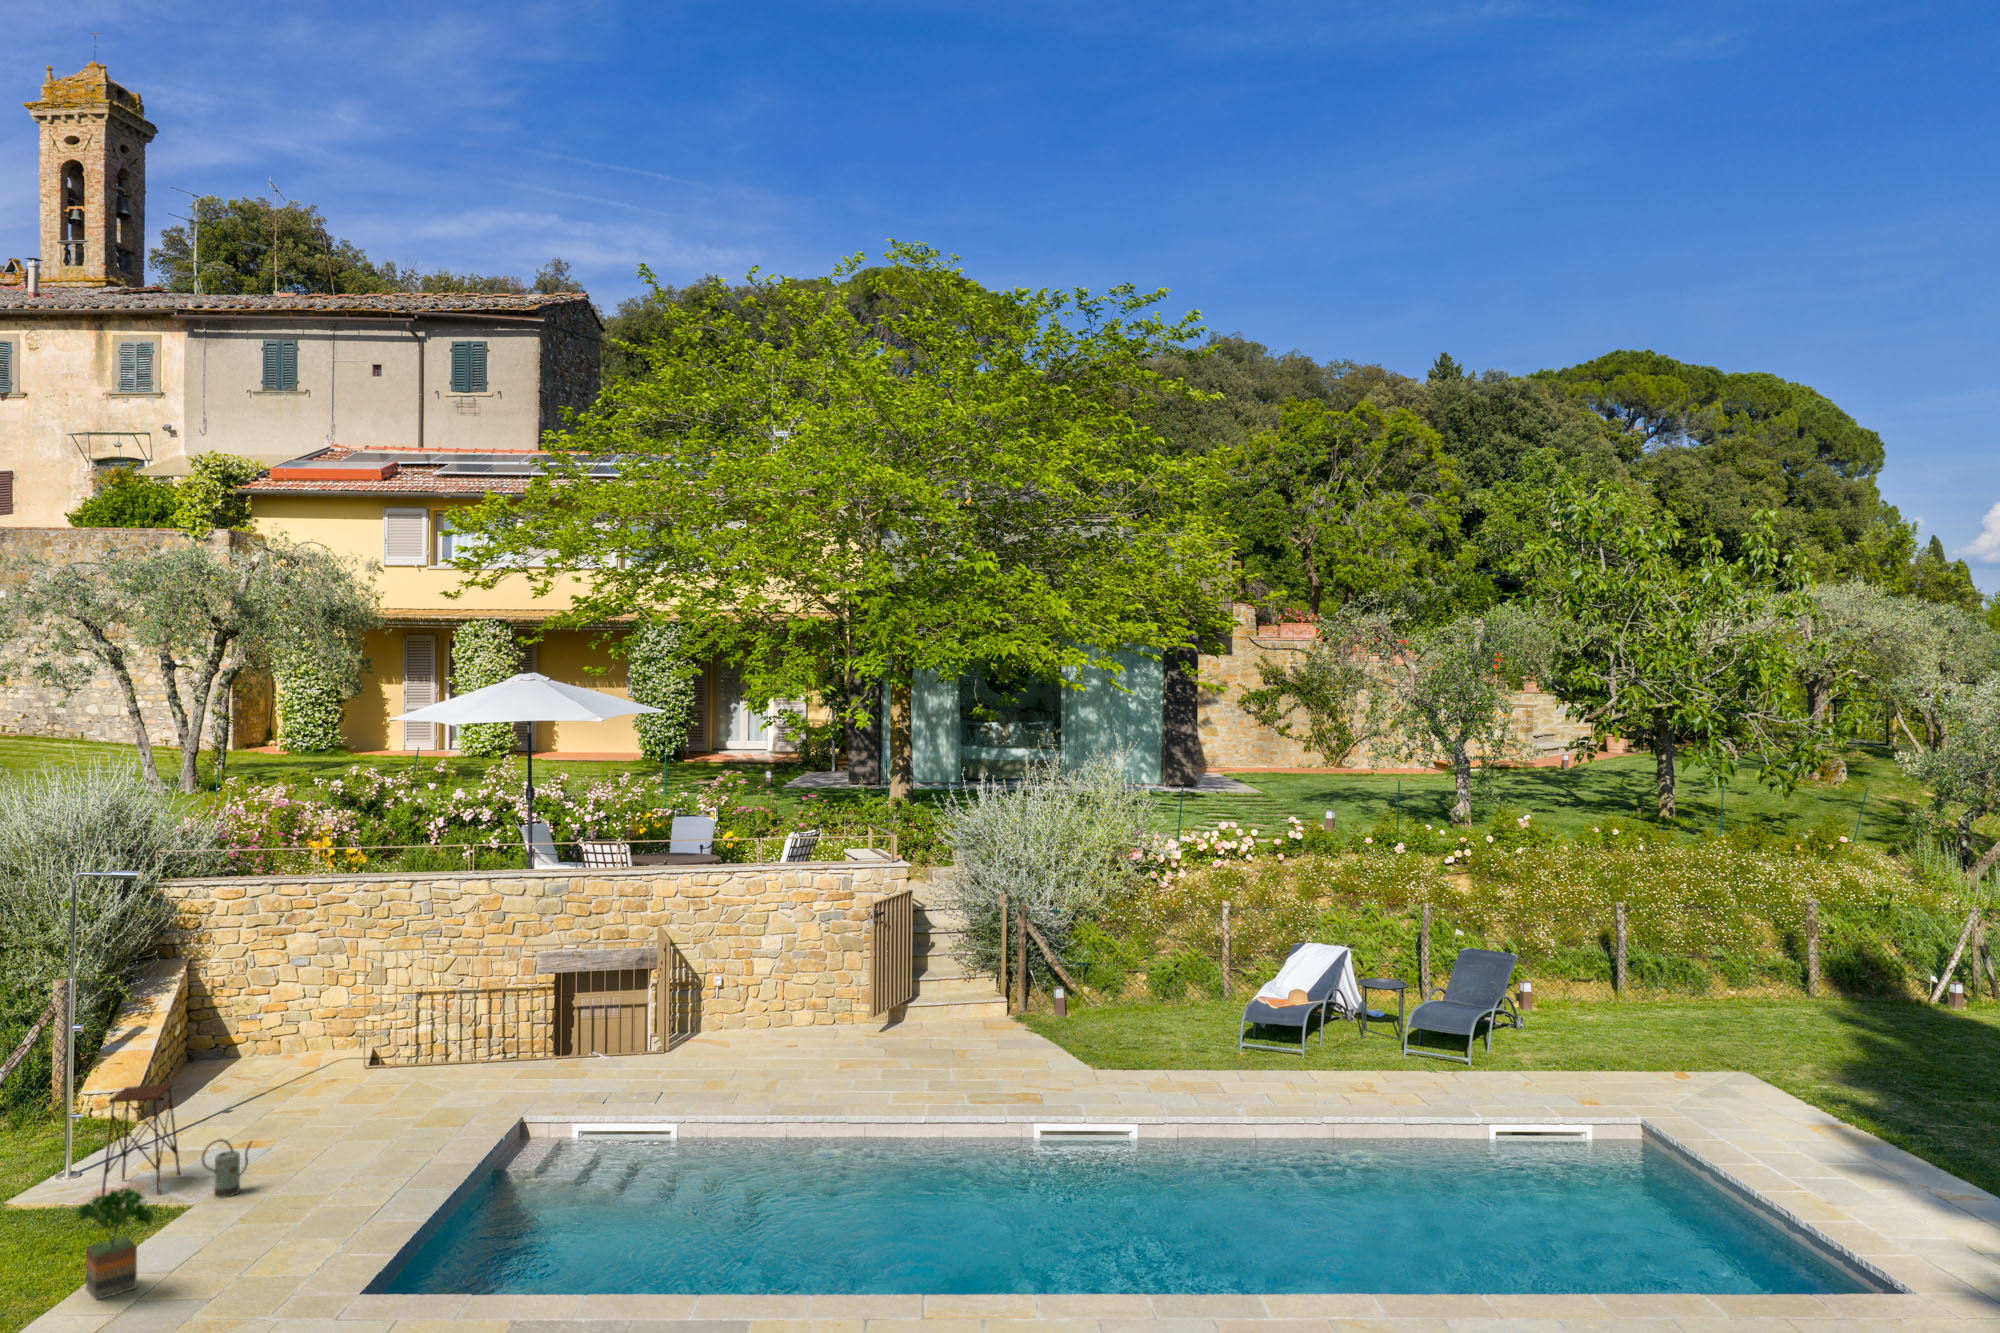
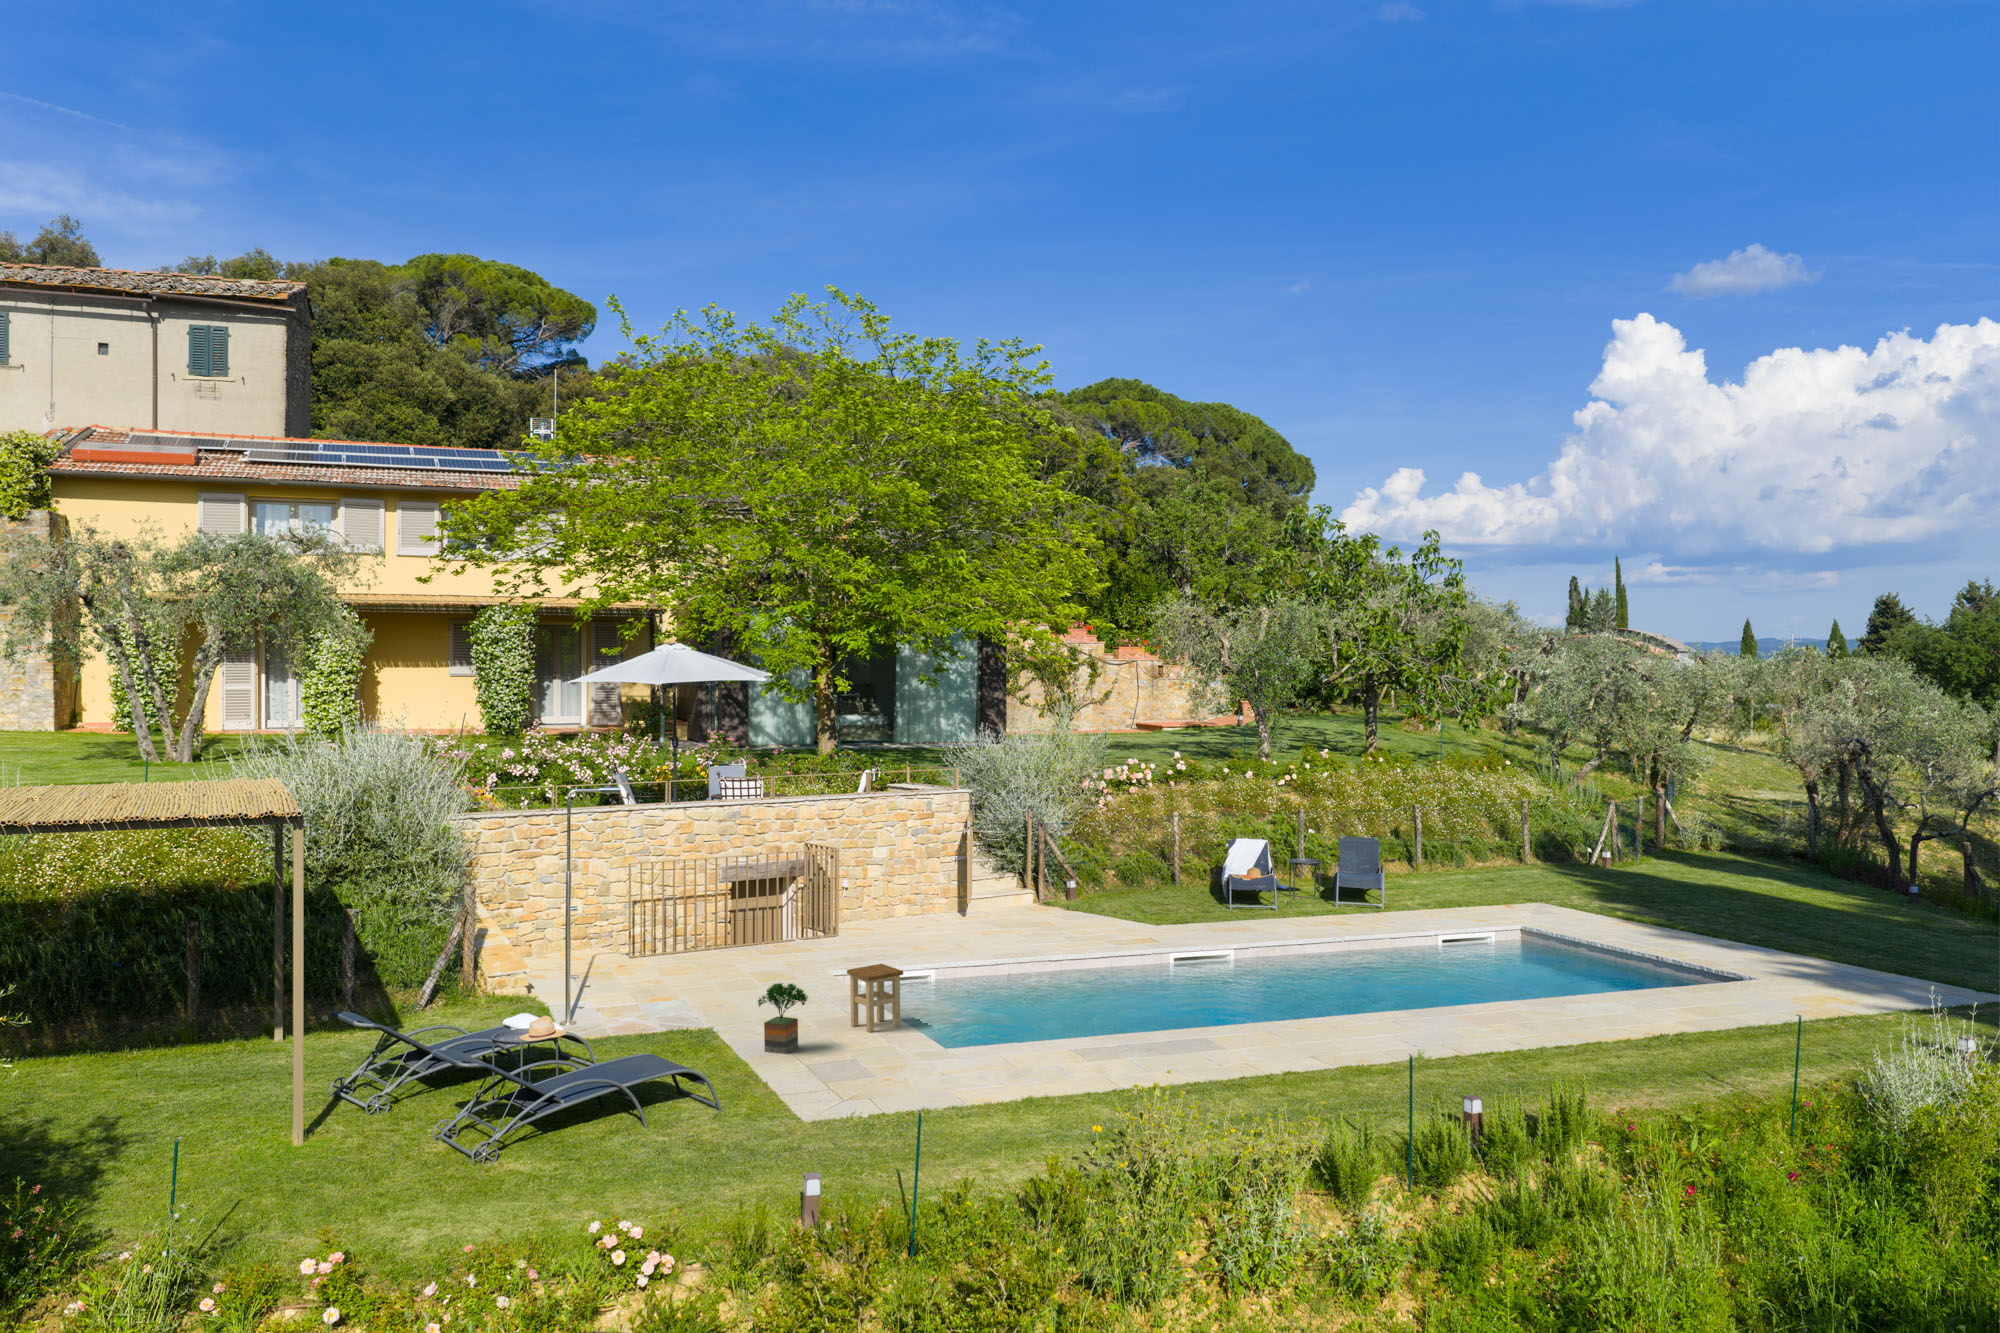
side table: present [101,1084,180,1196] -> none [627,942,678,1026]
watering can: present [202,1139,252,1198] -> none [716,973,733,1015]
stool: none [273,1164,353,1275] -> present [847,964,903,1033]

